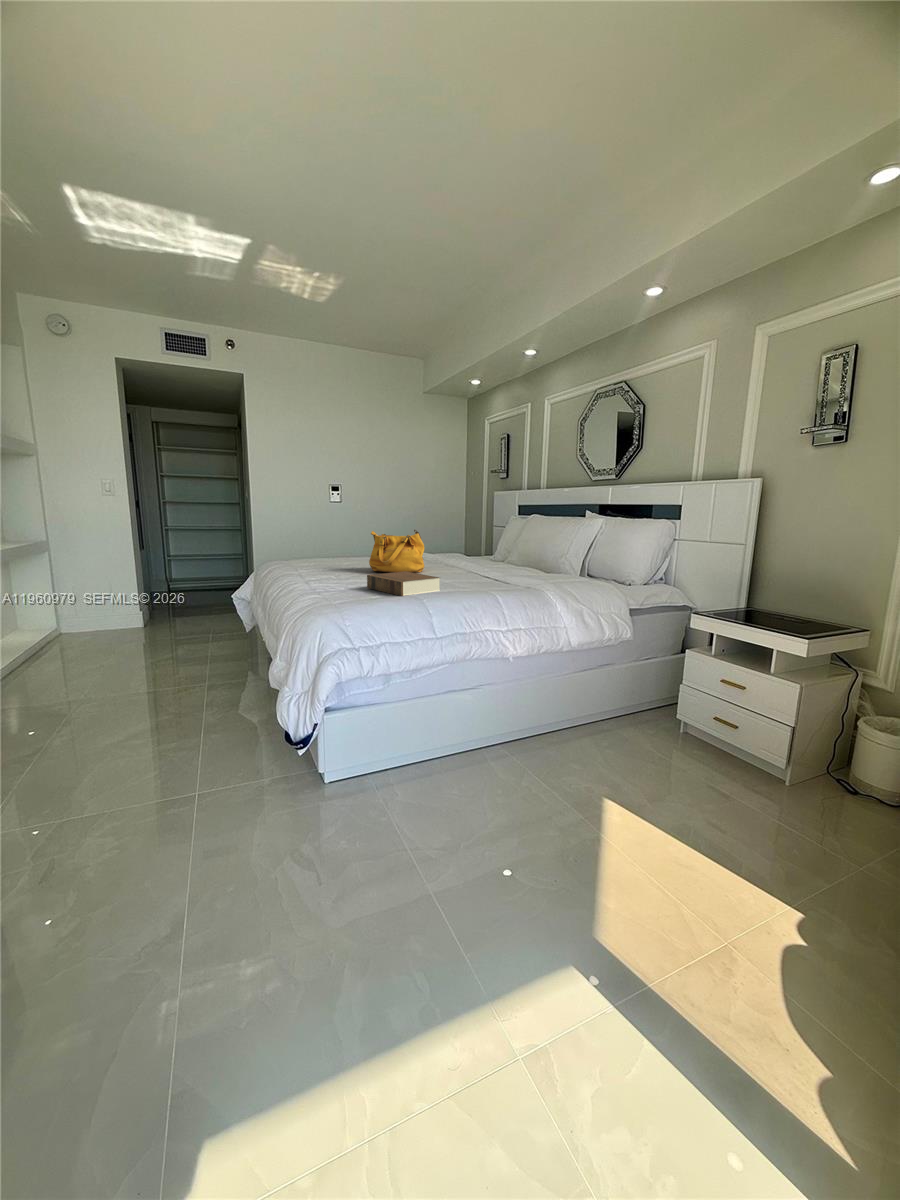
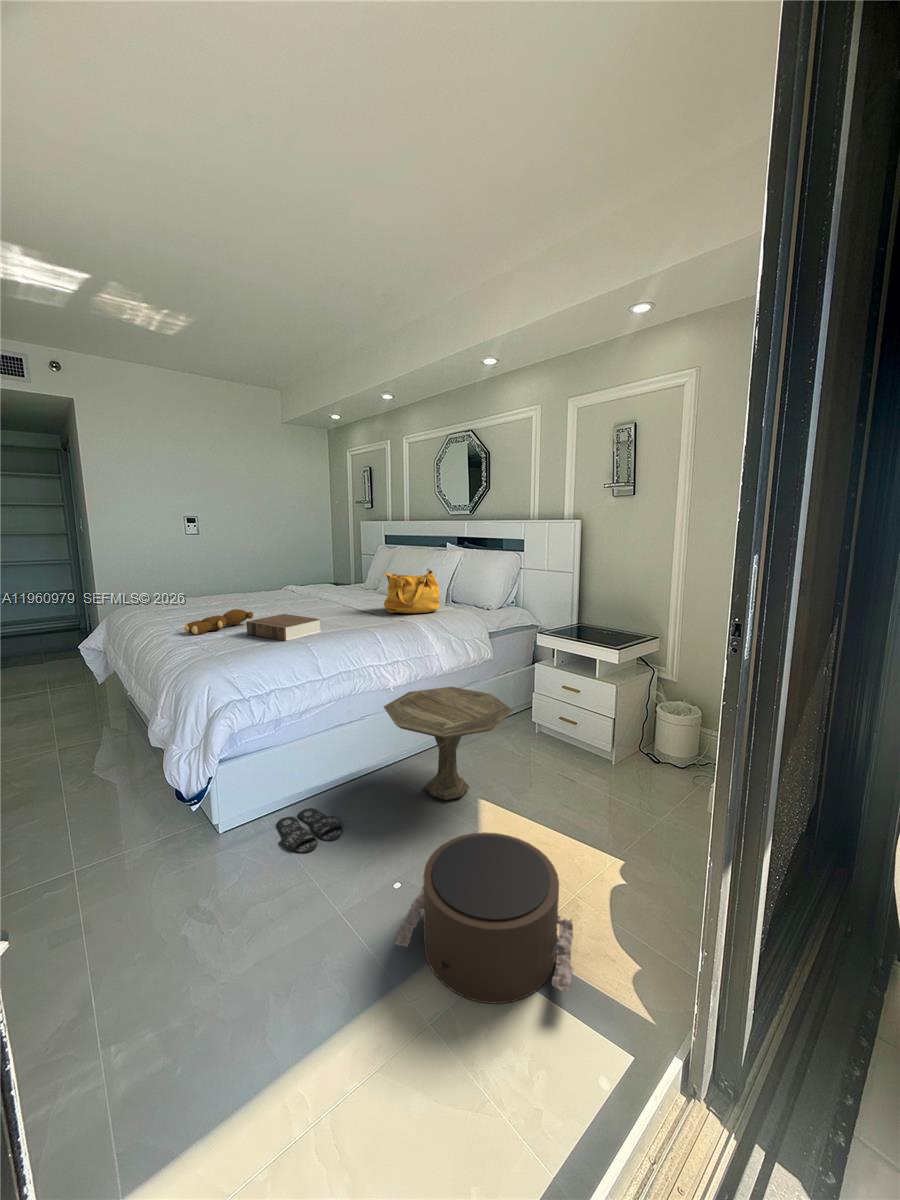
handbag: present [369,530,424,573] -> present [384,569,440,614]
teddy bear: none [311,565,377,585] -> present [184,609,253,634]
side table: none [500,664,656,791] -> present [384,687,513,800]
slippers: none [379,774,445,820] -> present [277,808,342,853]
pouf: none [486,835,727,1082] -> present [395,833,574,1004]

